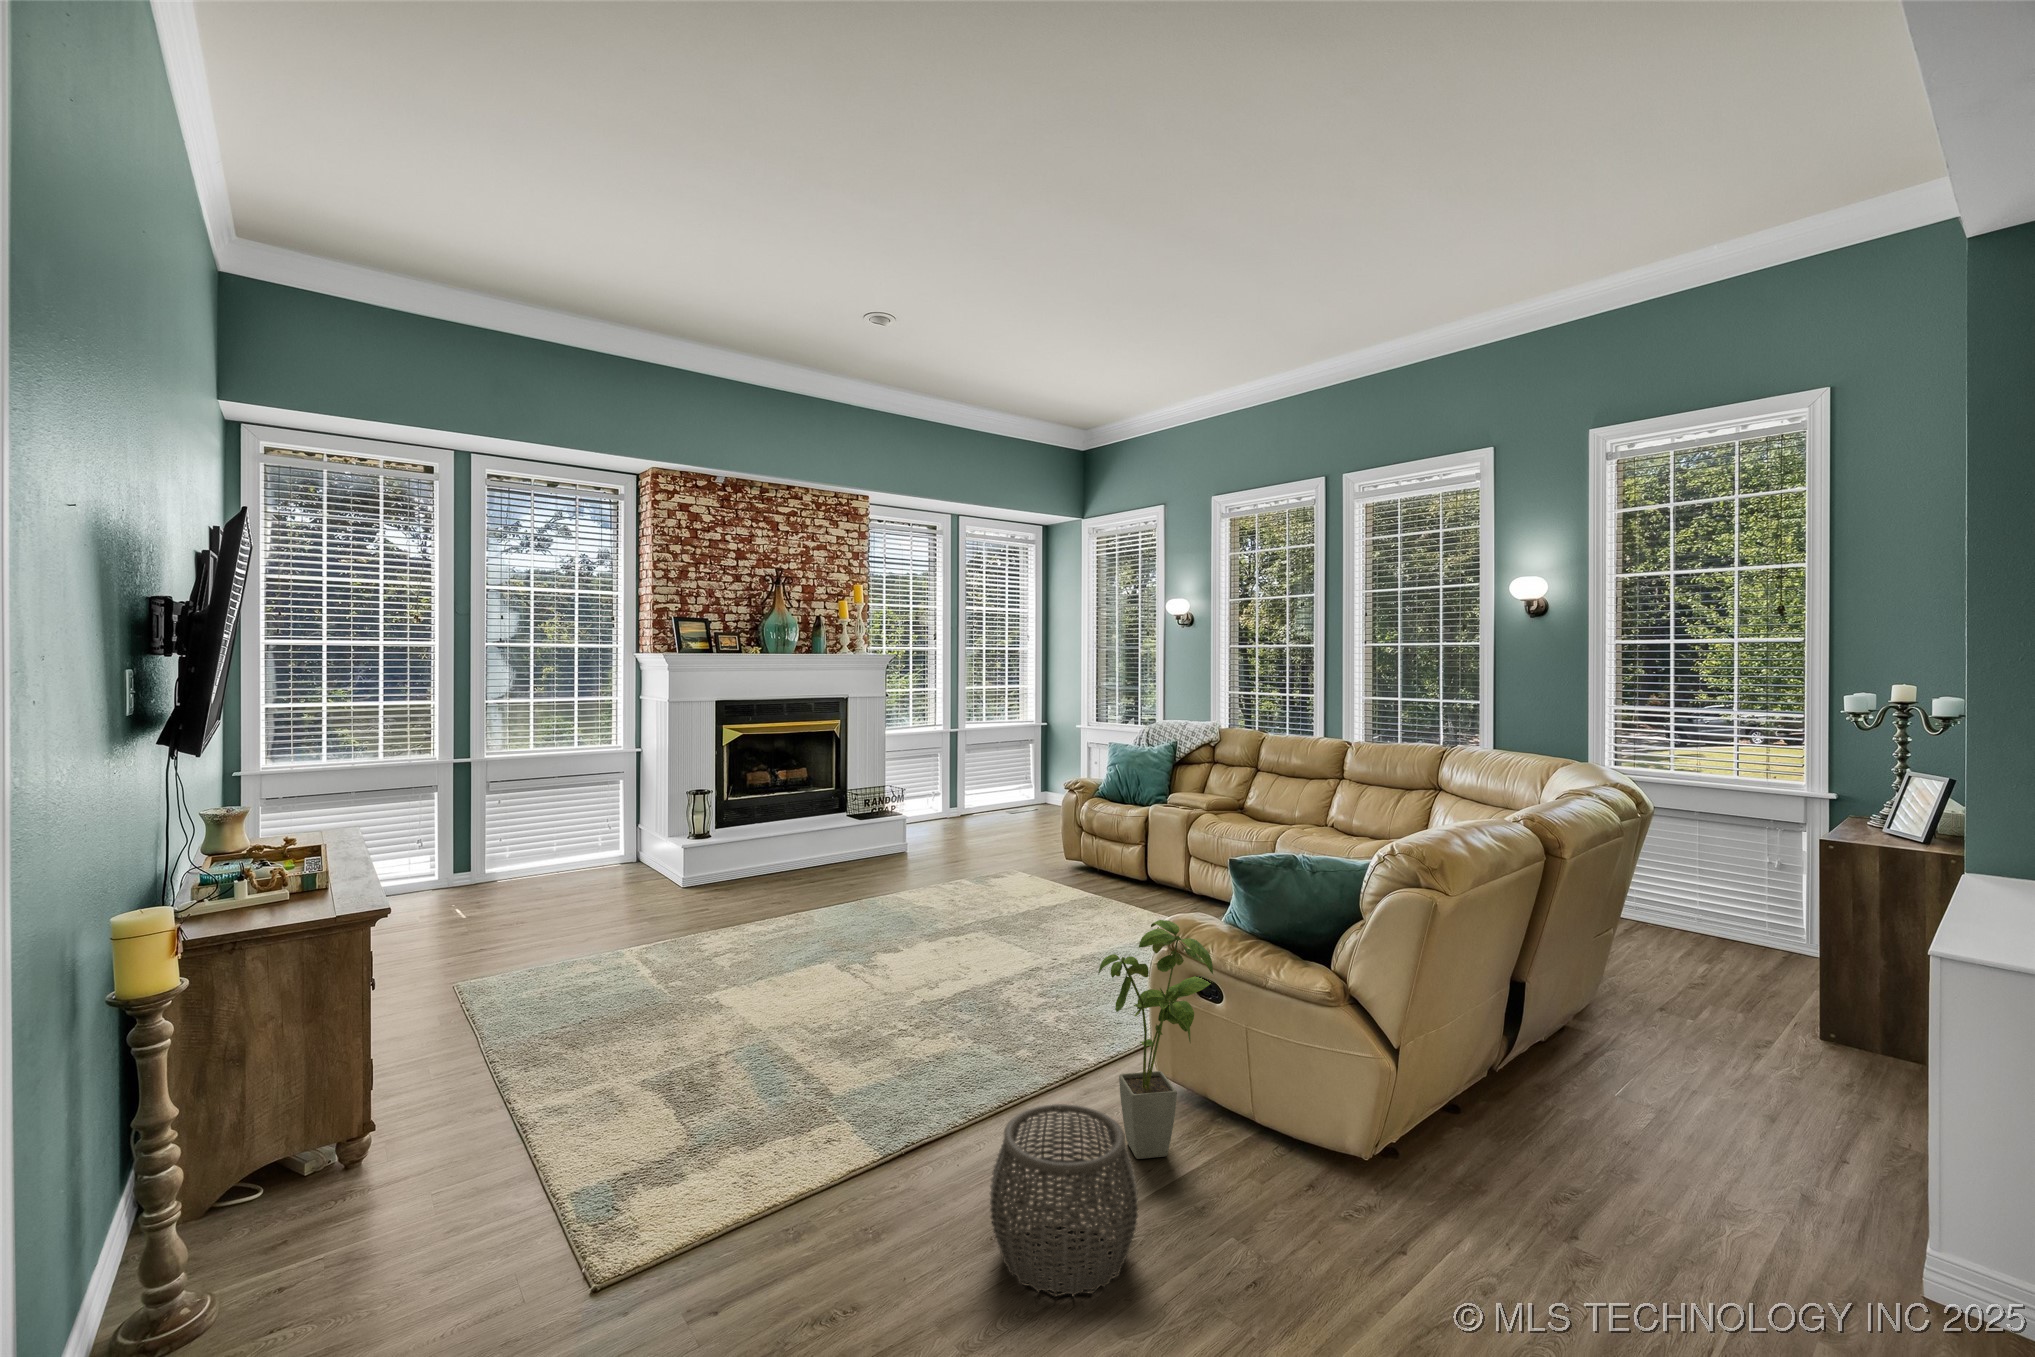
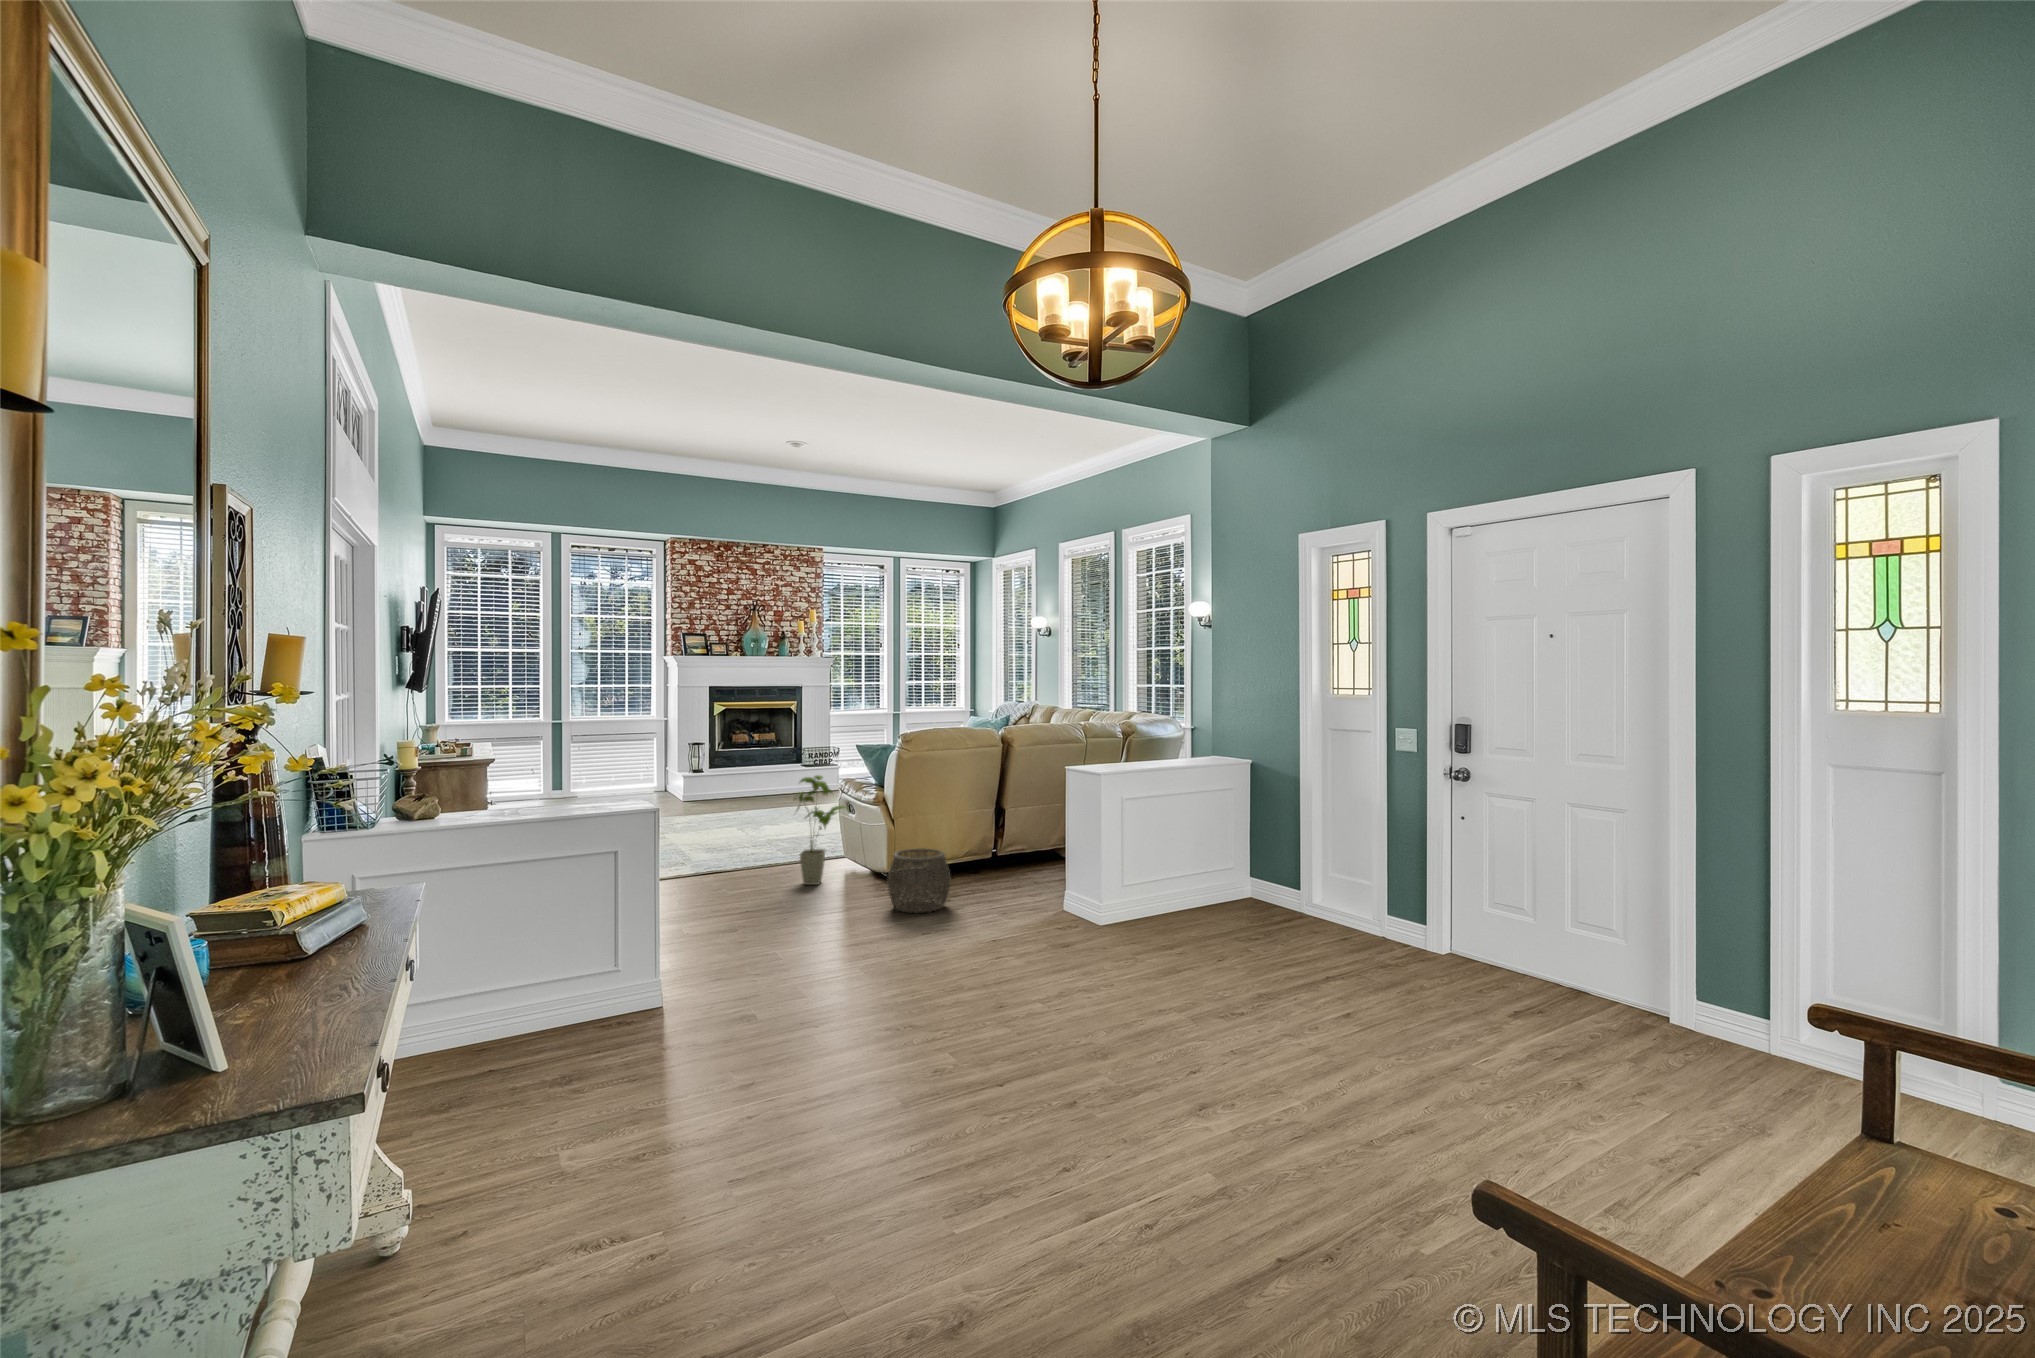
woven basket: present [990,1104,1138,1297] -> present [888,849,950,913]

